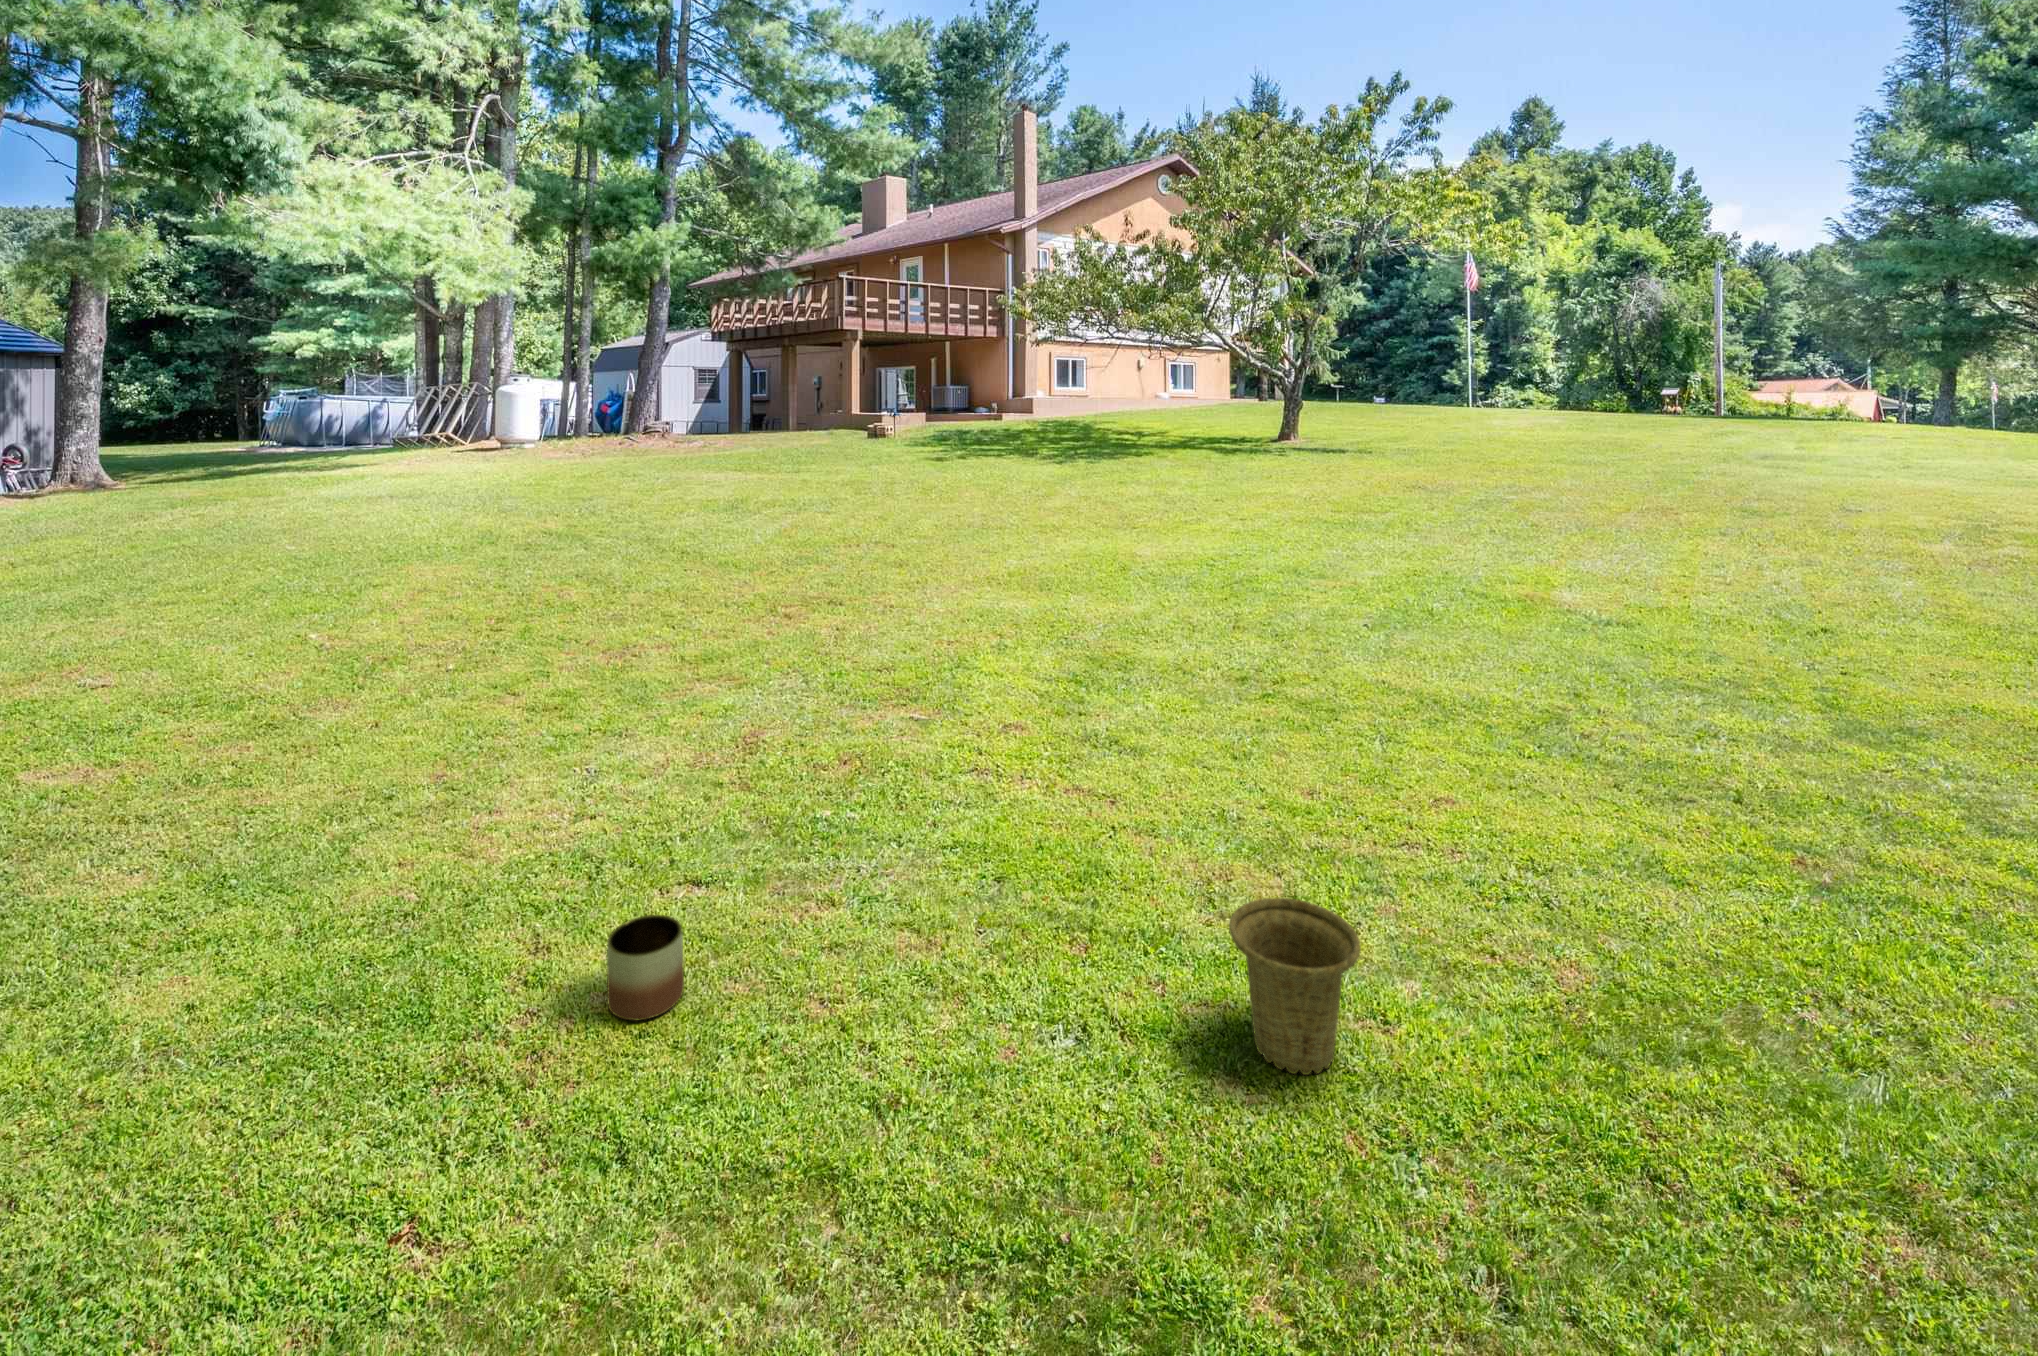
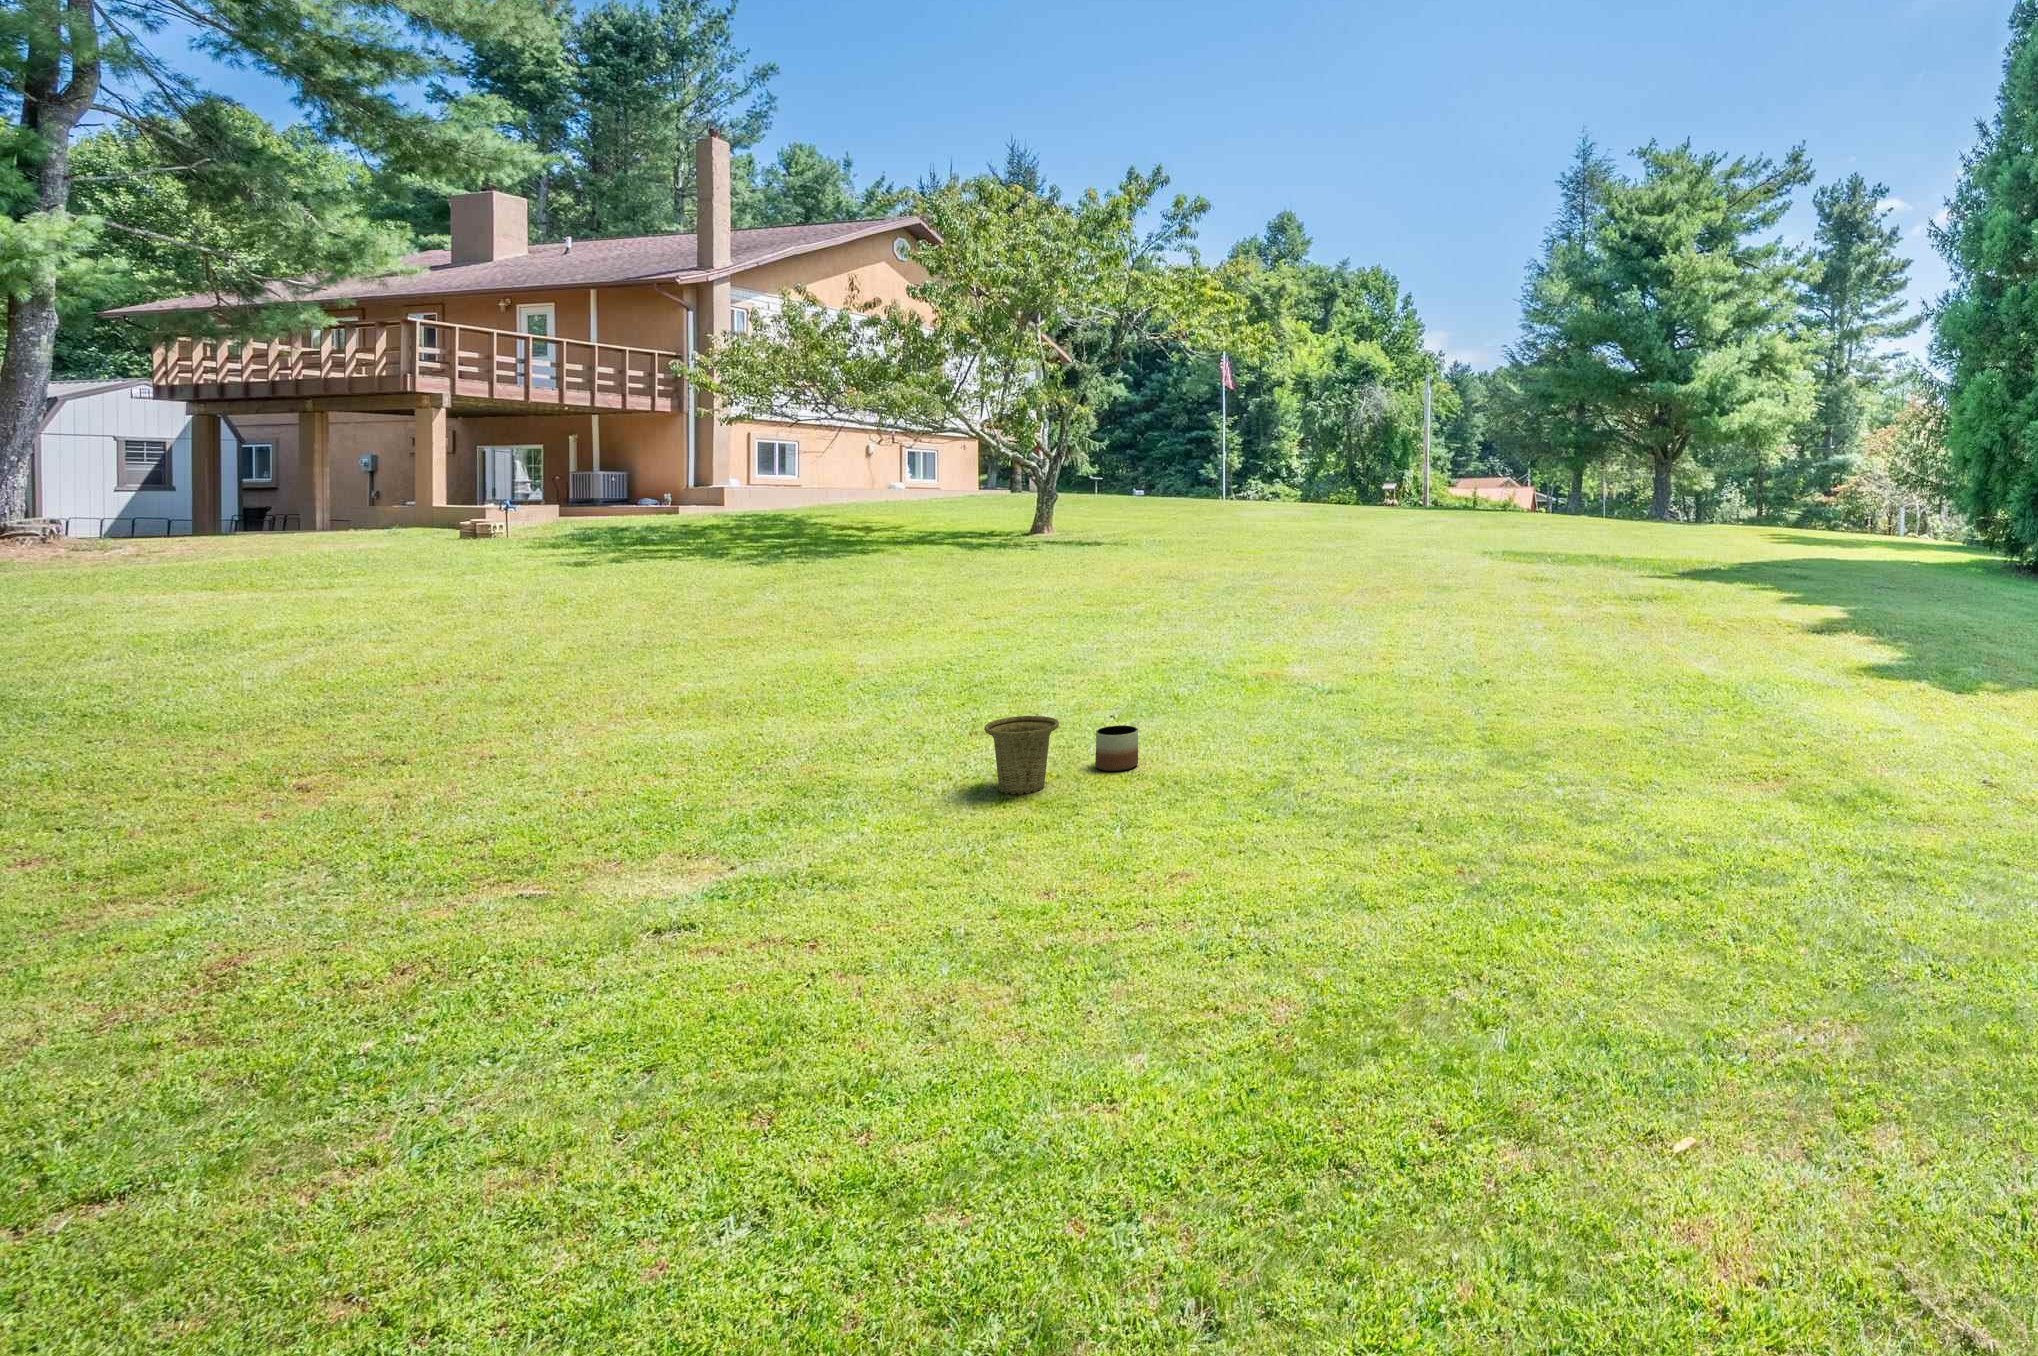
planter: present [607,915,684,1021] -> present [1095,725,1138,771]

